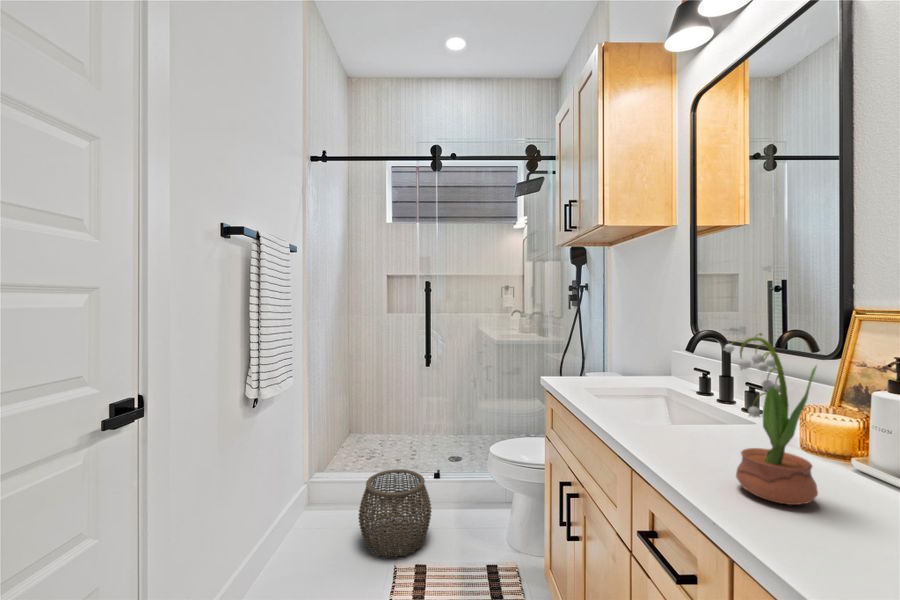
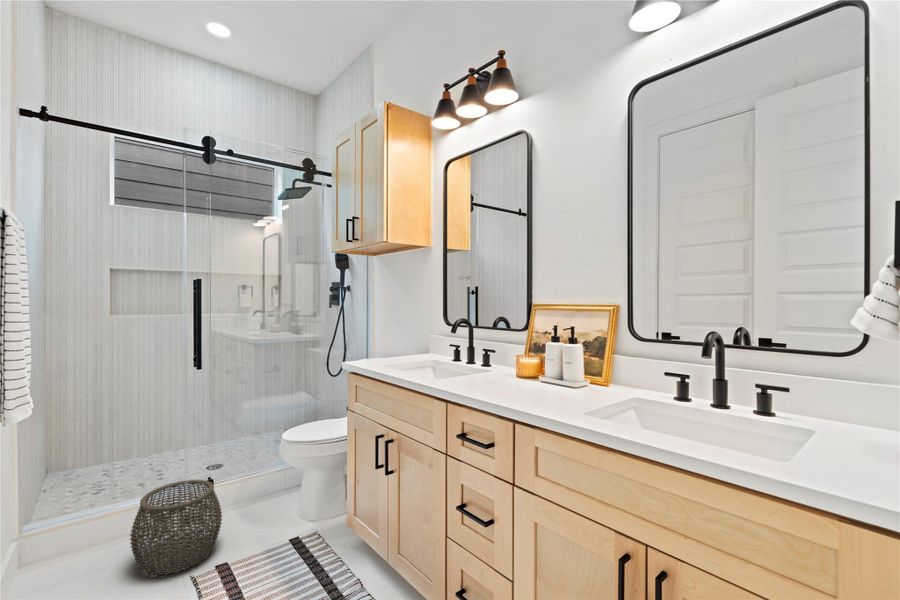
potted flower: present [724,333,818,505] -> none [501,316,539,397]

